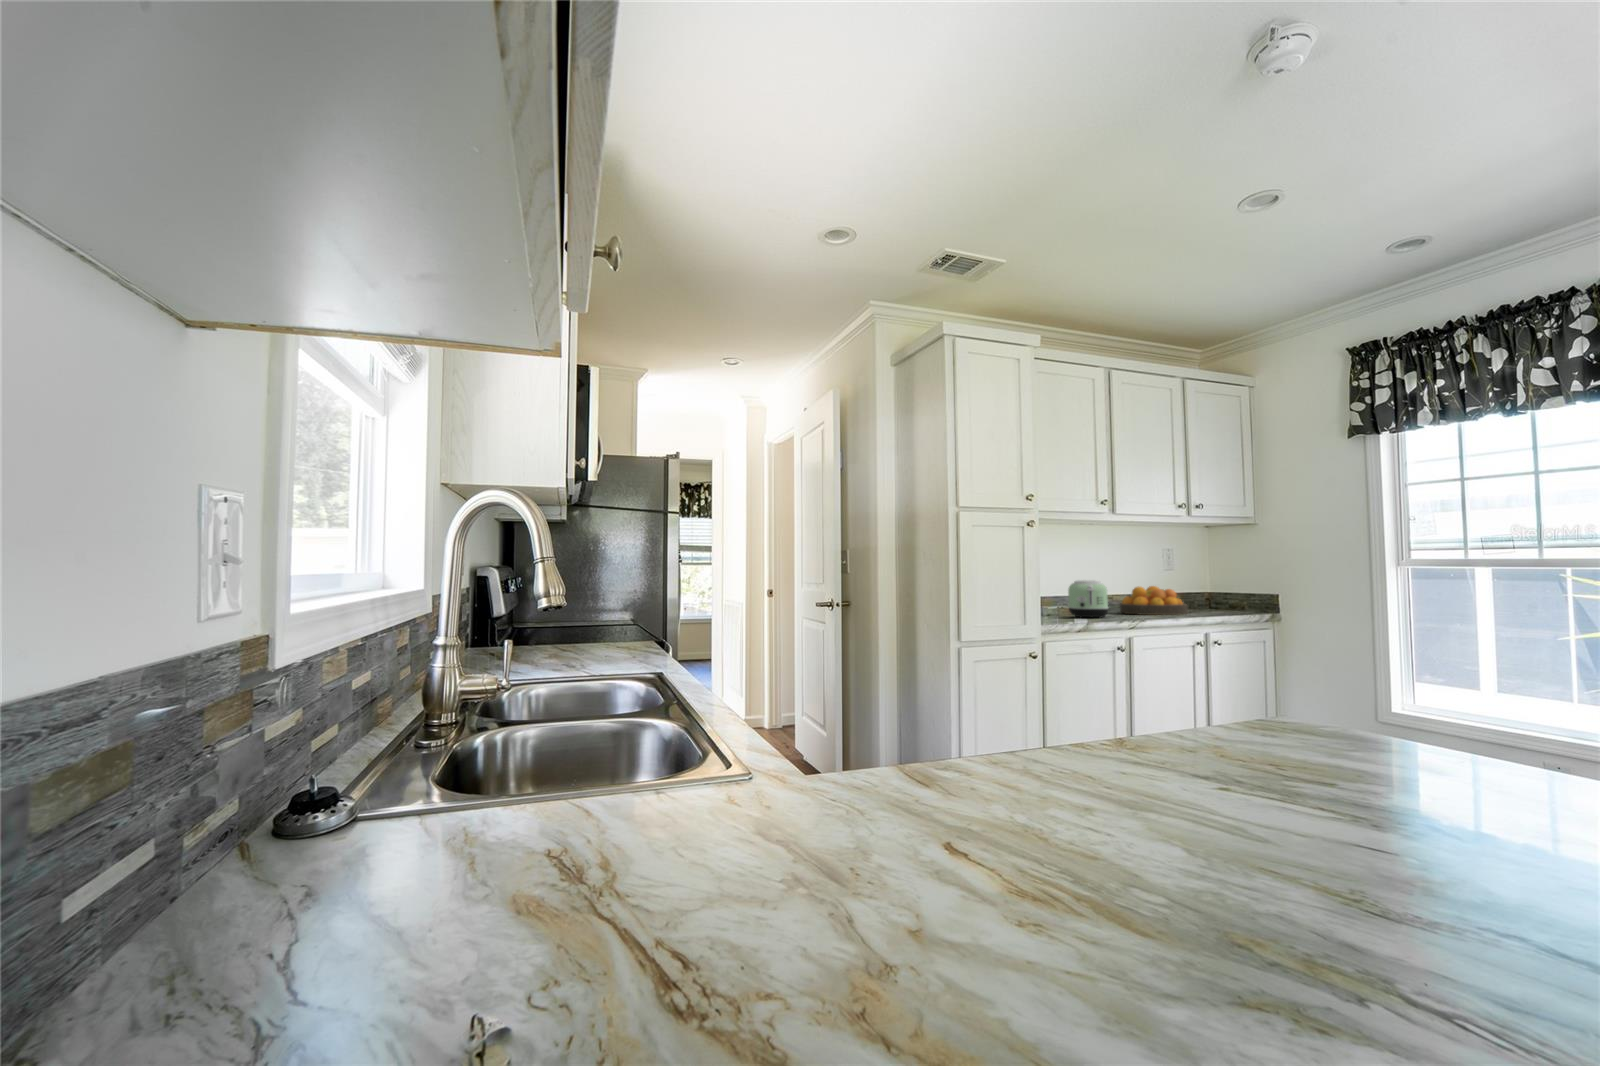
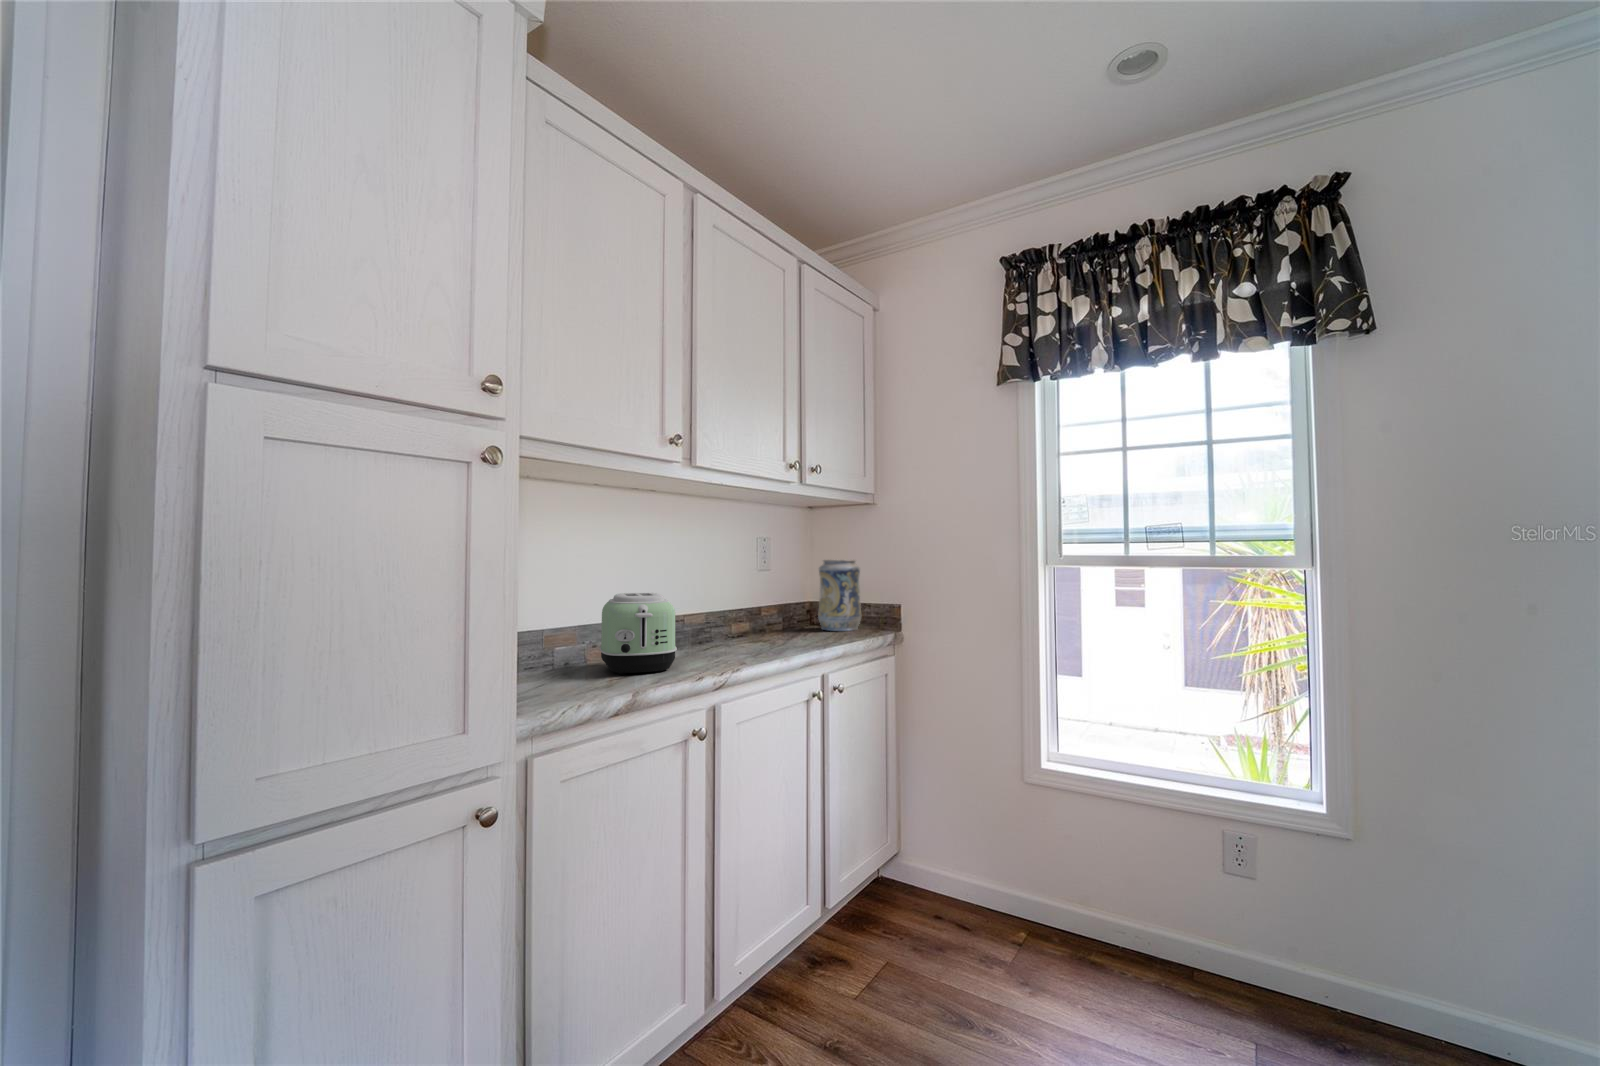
decorative vase: none [1210,563,1245,611] -> present [818,560,861,631]
fruit bowl: present [1120,586,1188,615] -> none [695,597,797,652]

